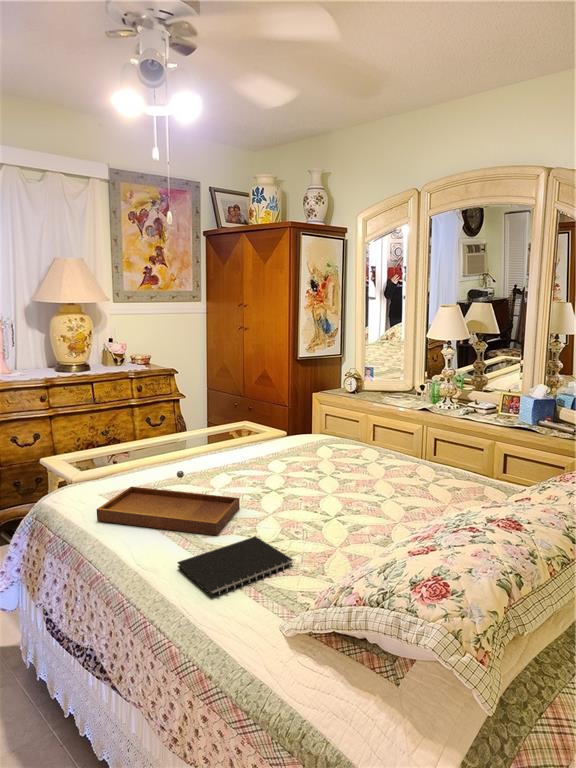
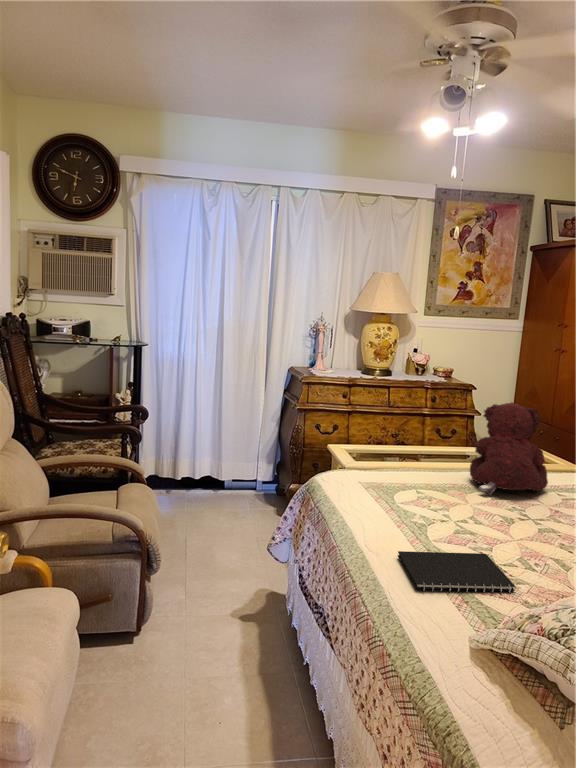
teddy bear: none [205,384,274,477] -> present [470,402,548,496]
tray: present [97,471,240,535] -> none [349,473,486,542]

